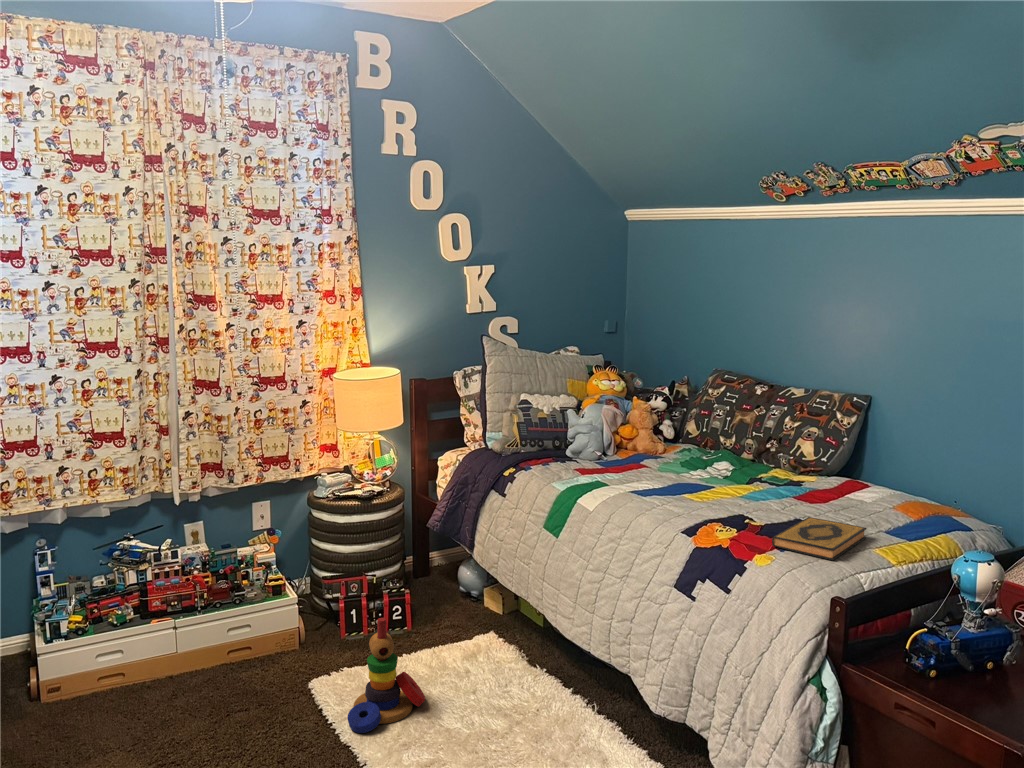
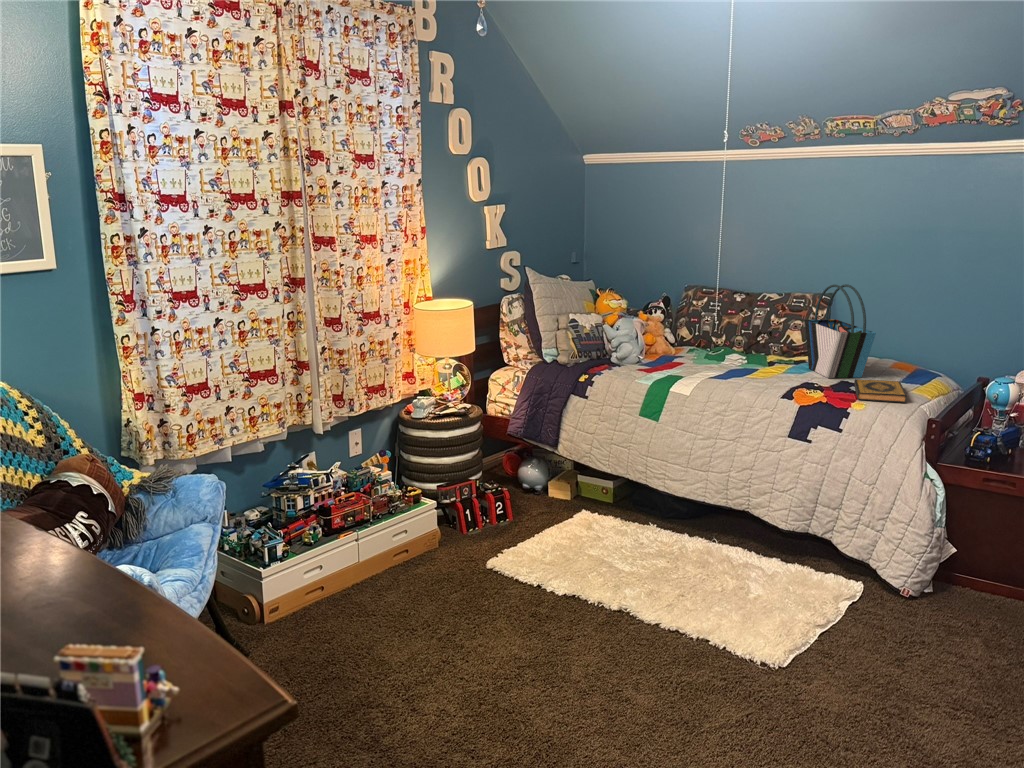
tote bag: none [791,383,848,515] -> present [805,284,876,378]
stacking toy: present [348,618,425,733] -> none [547,497,602,589]

